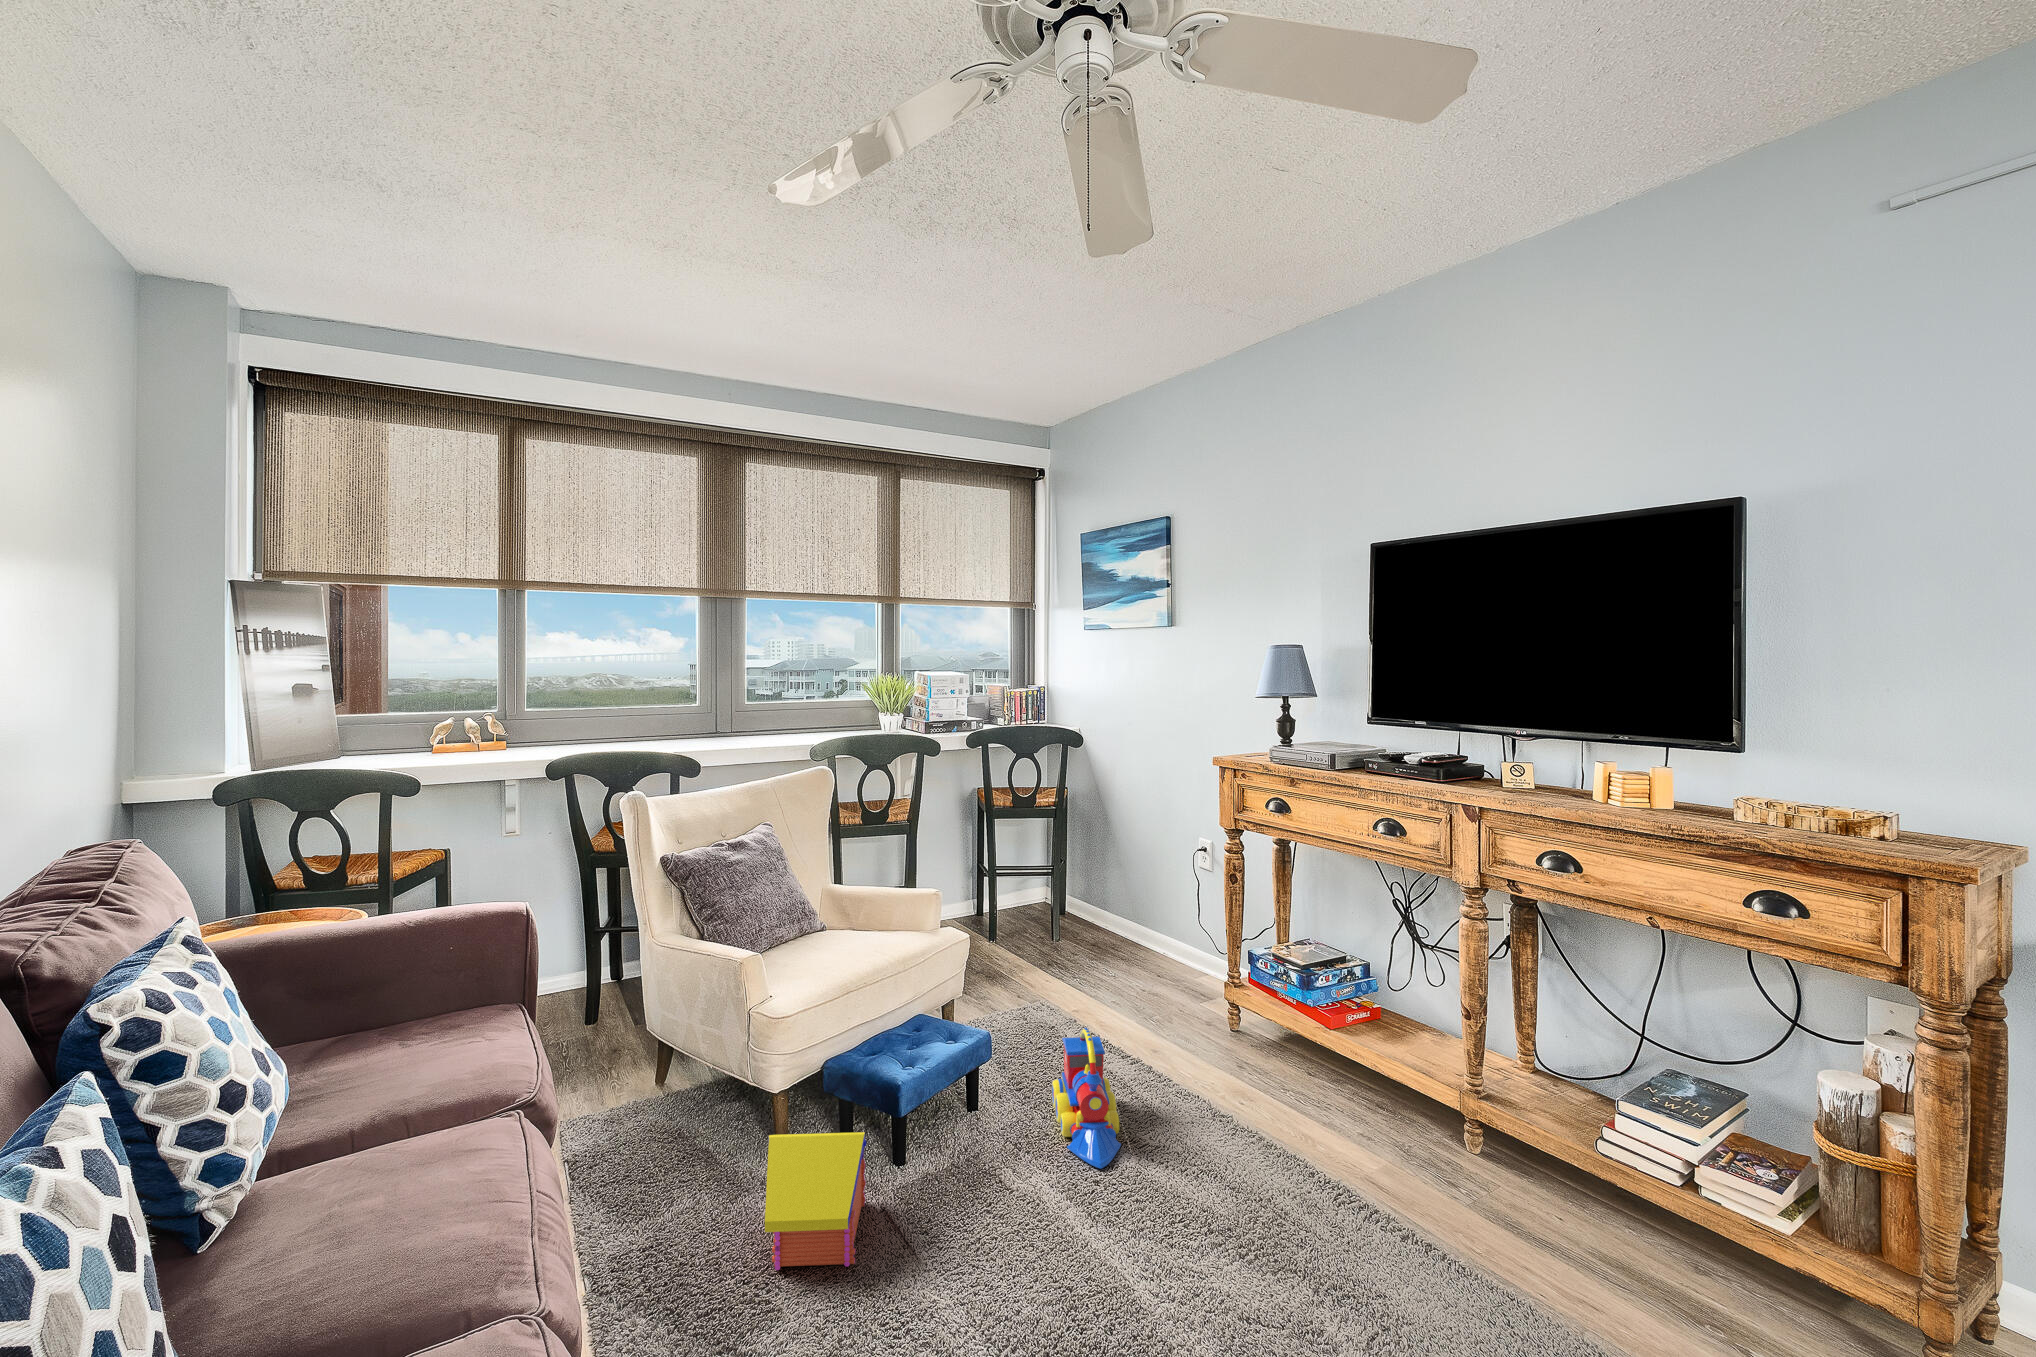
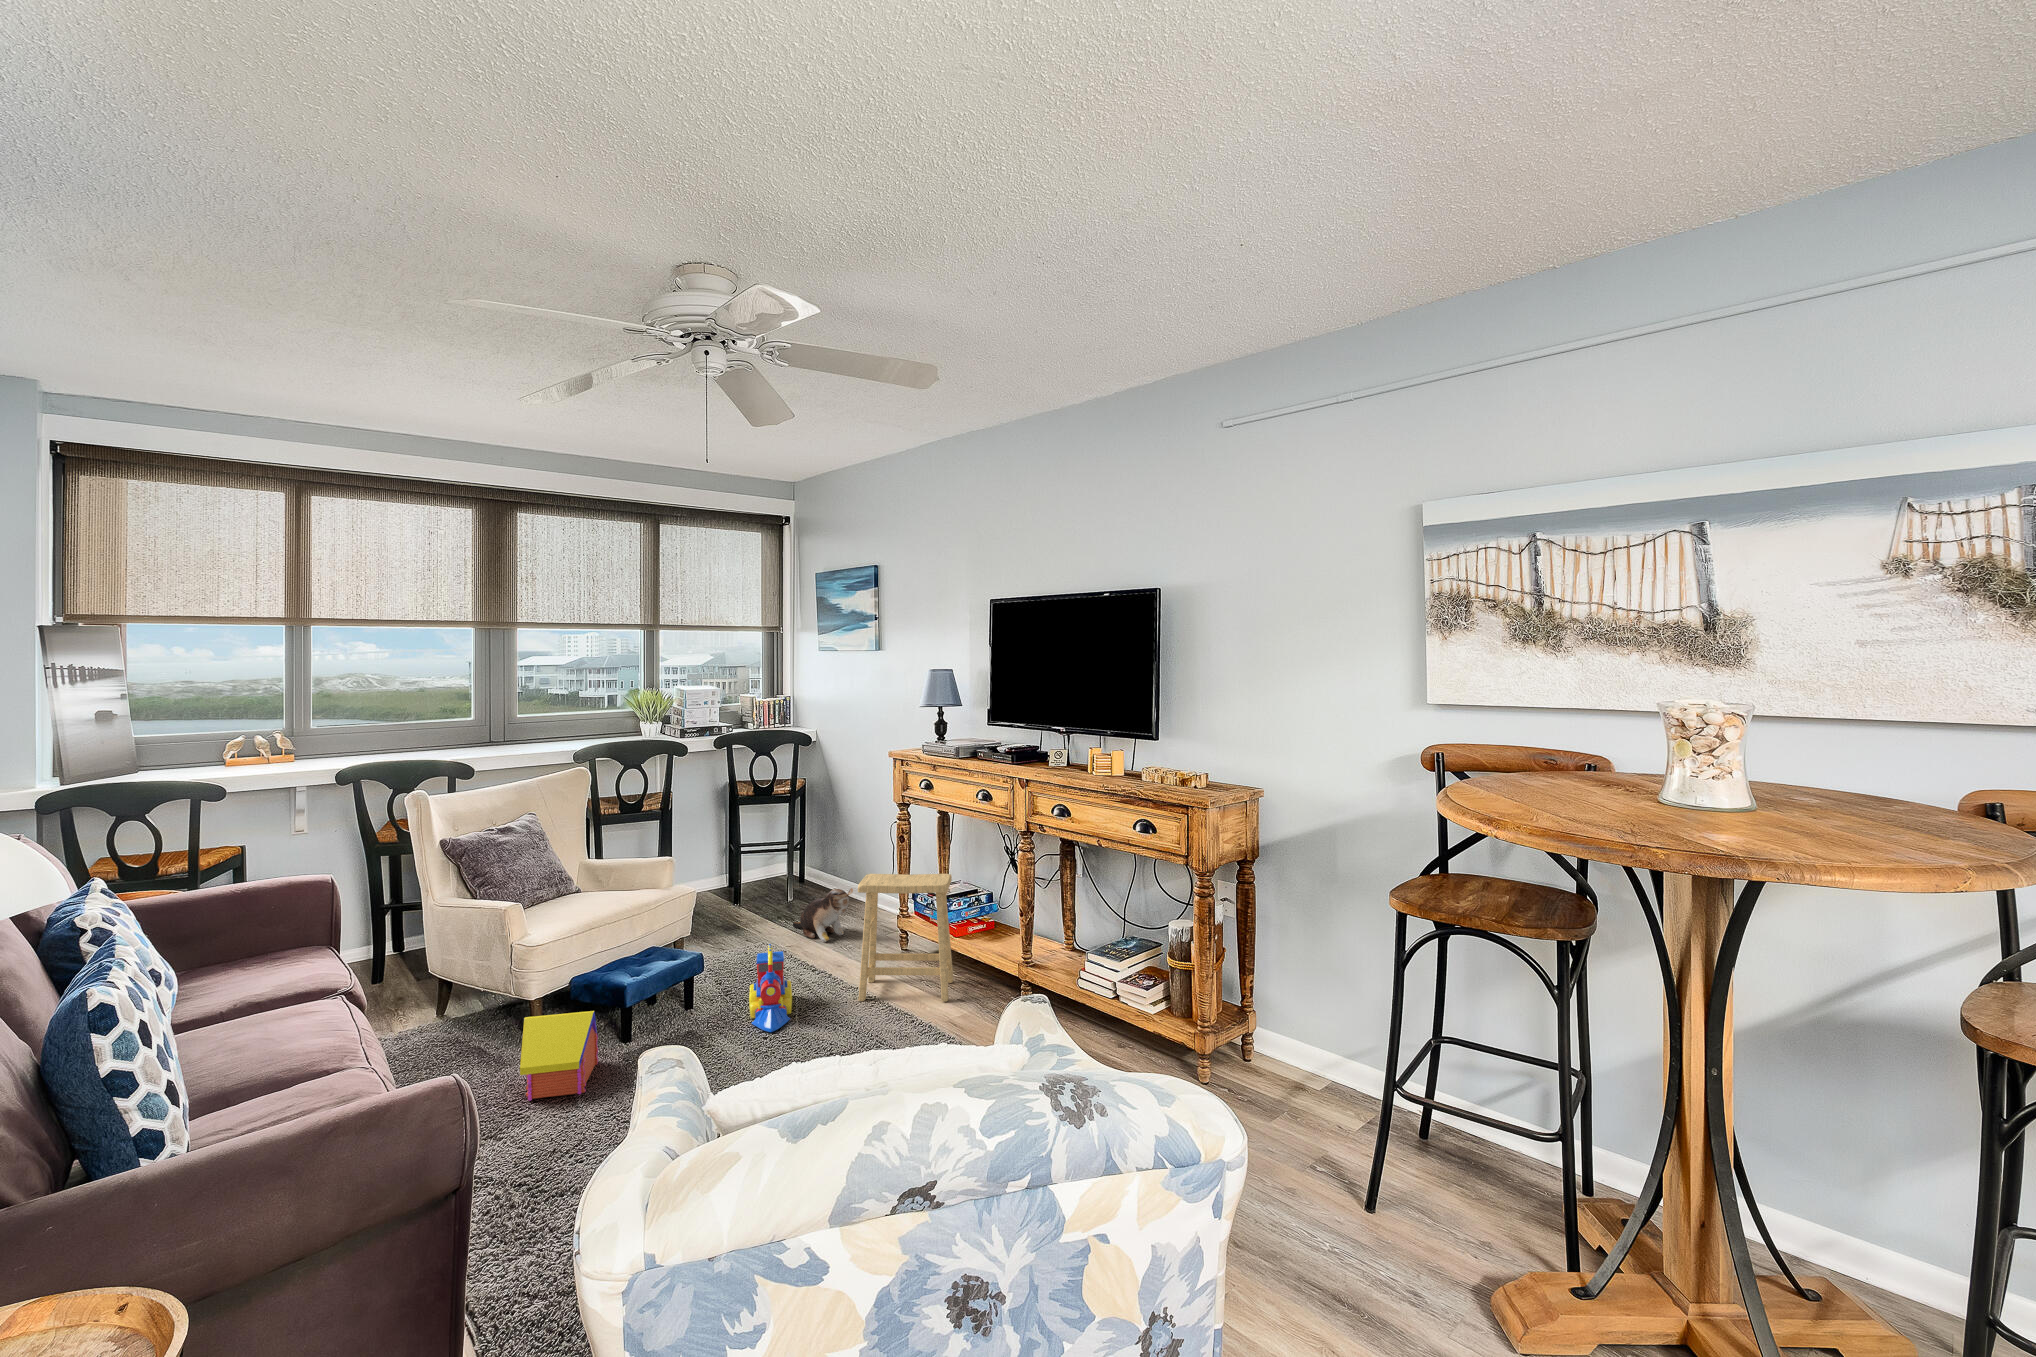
footstool: none [1207,930,1344,1133] -> present [858,874,953,1002]
plush toy: none [1072,938,1161,1008] -> present [793,888,853,942]

